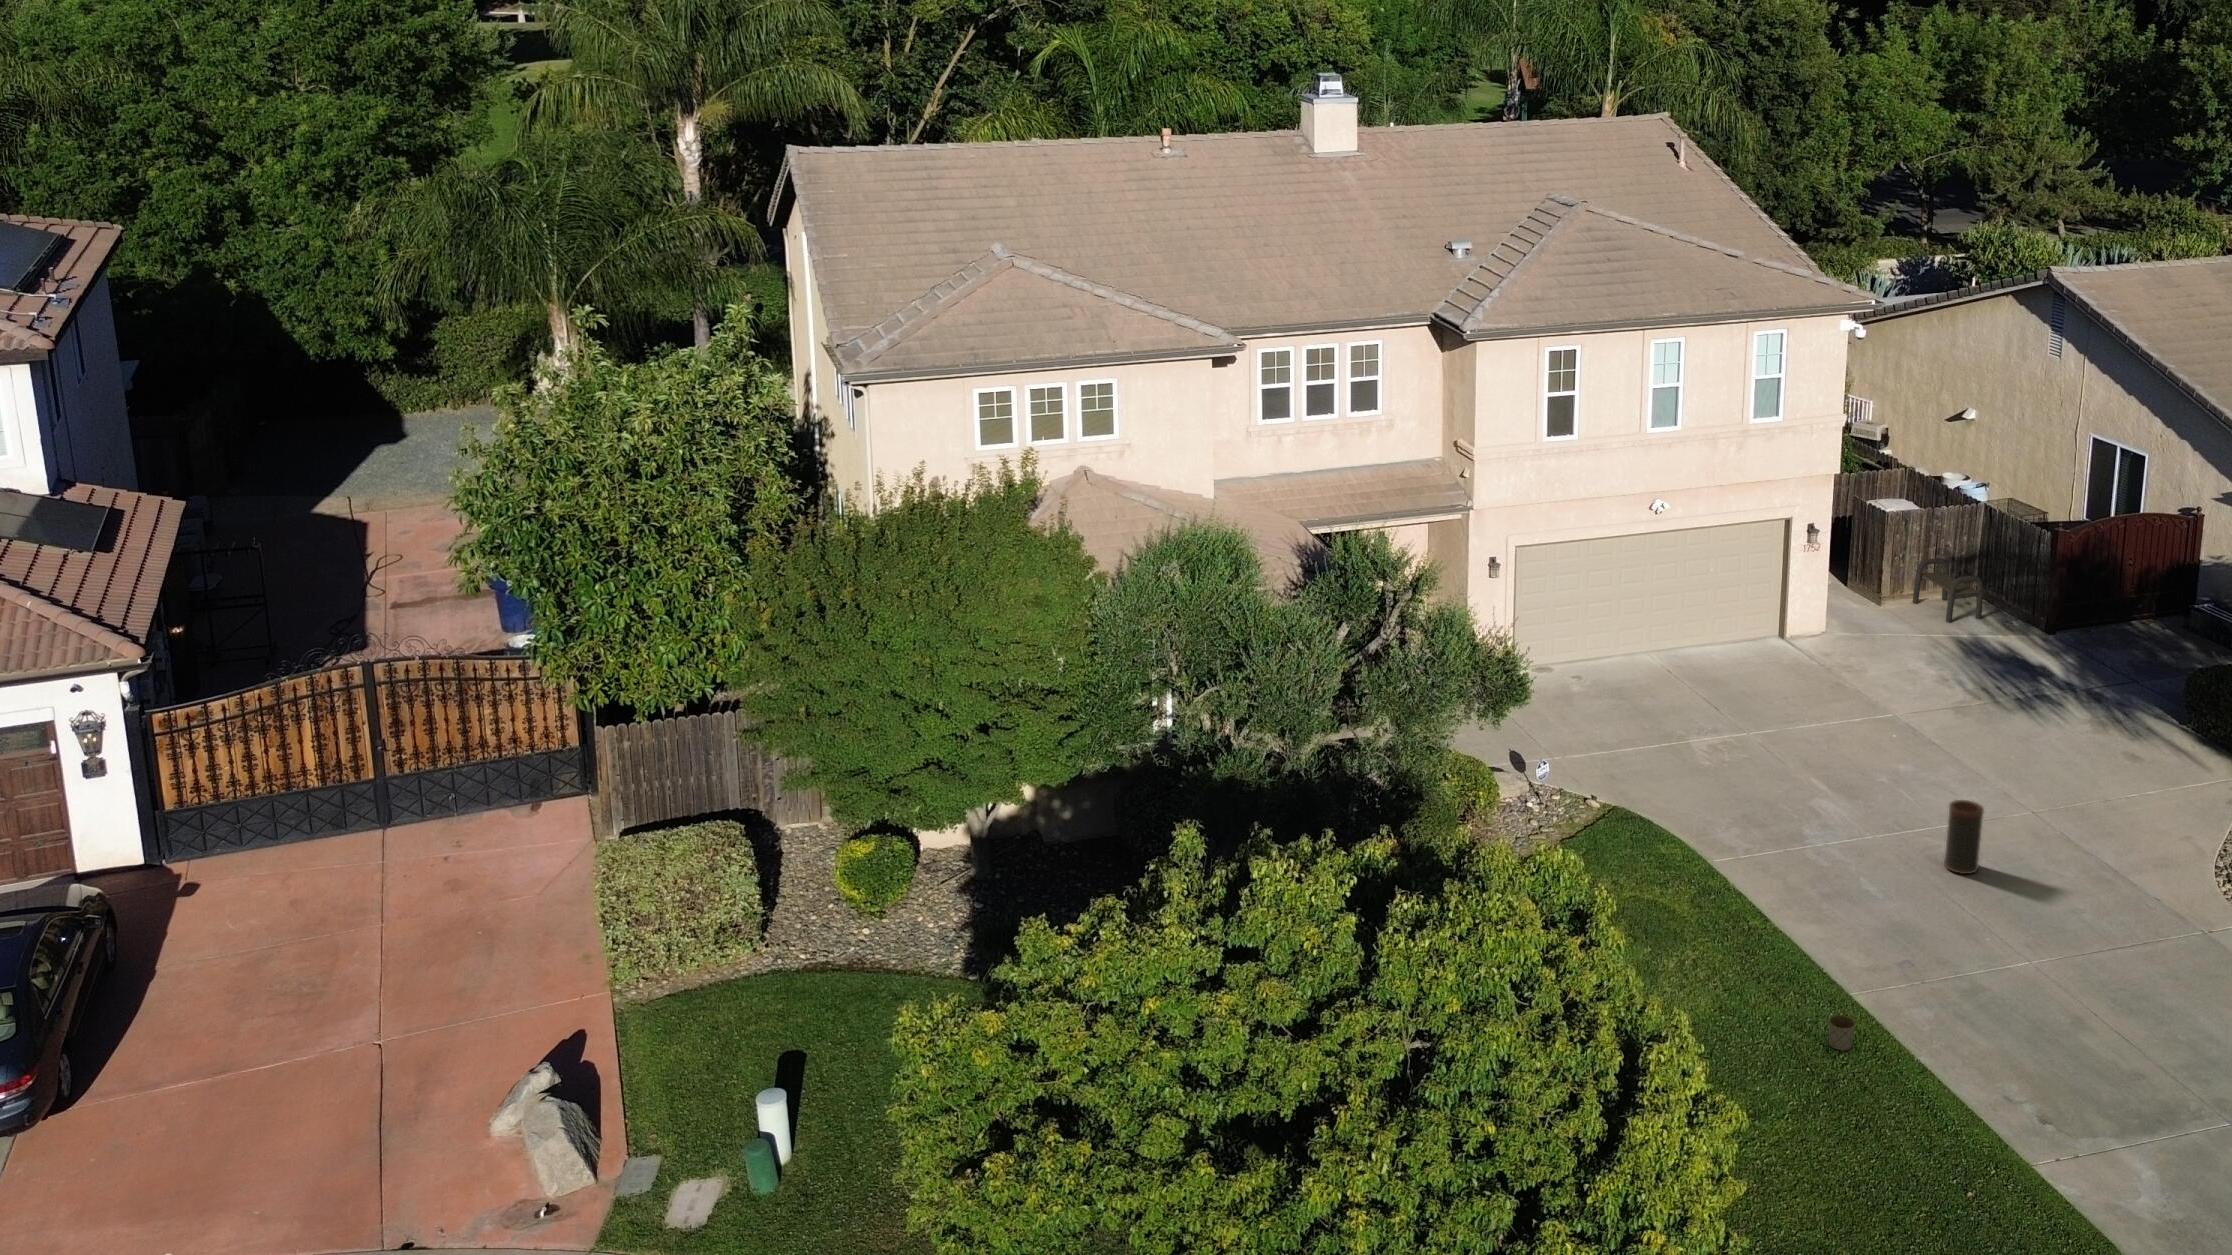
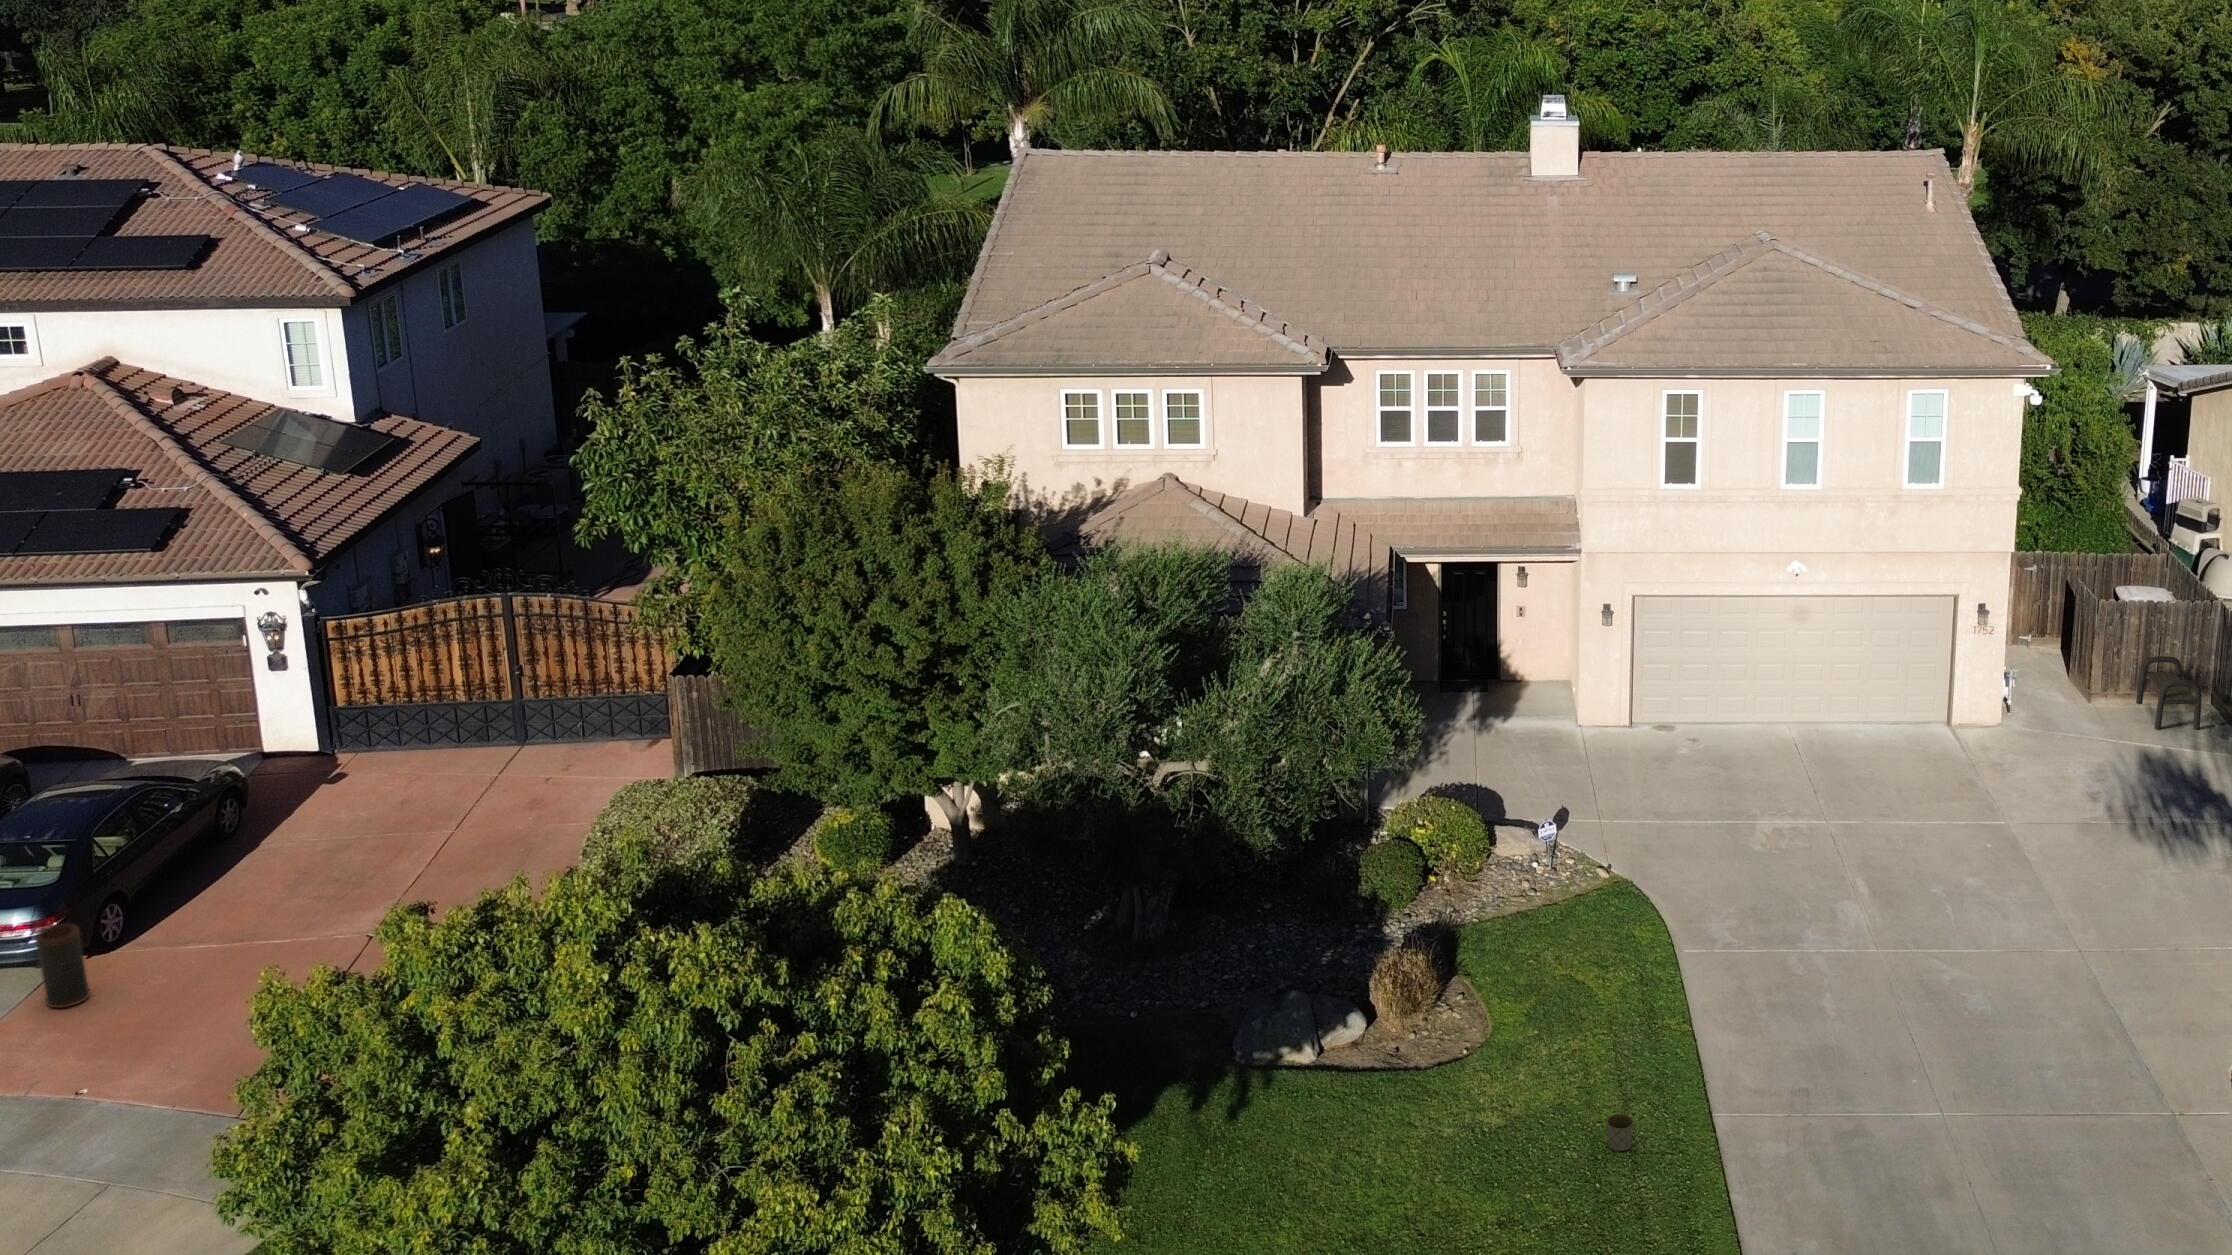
trash can: present [1944,800,1984,874] -> present [35,924,90,1008]

